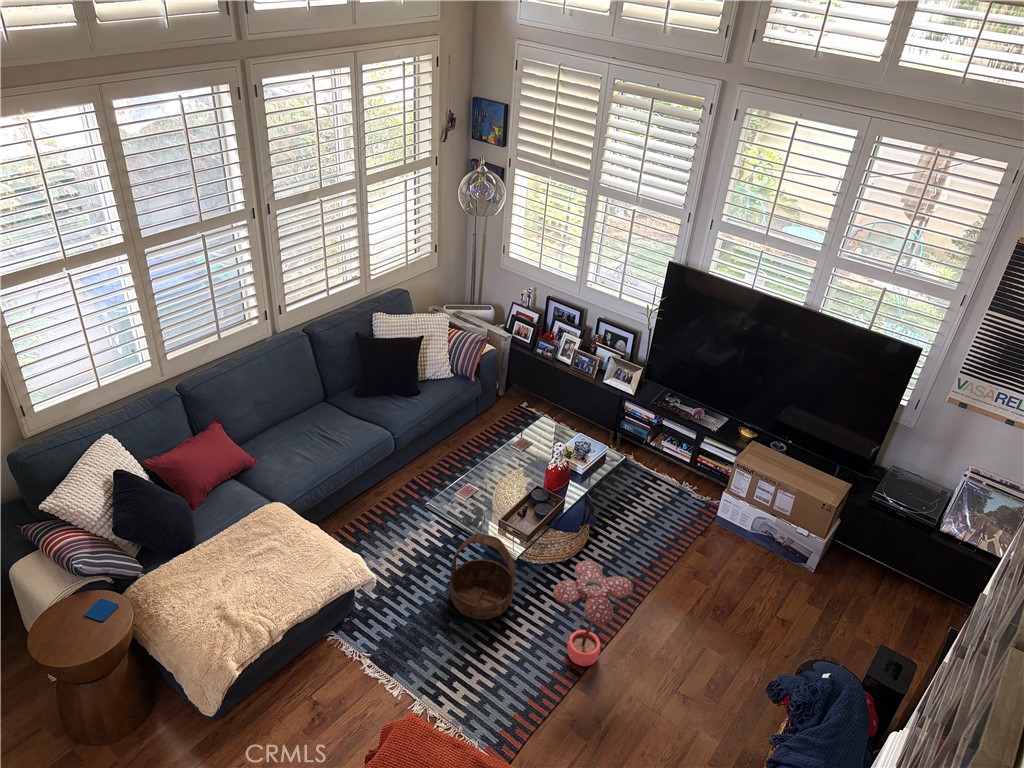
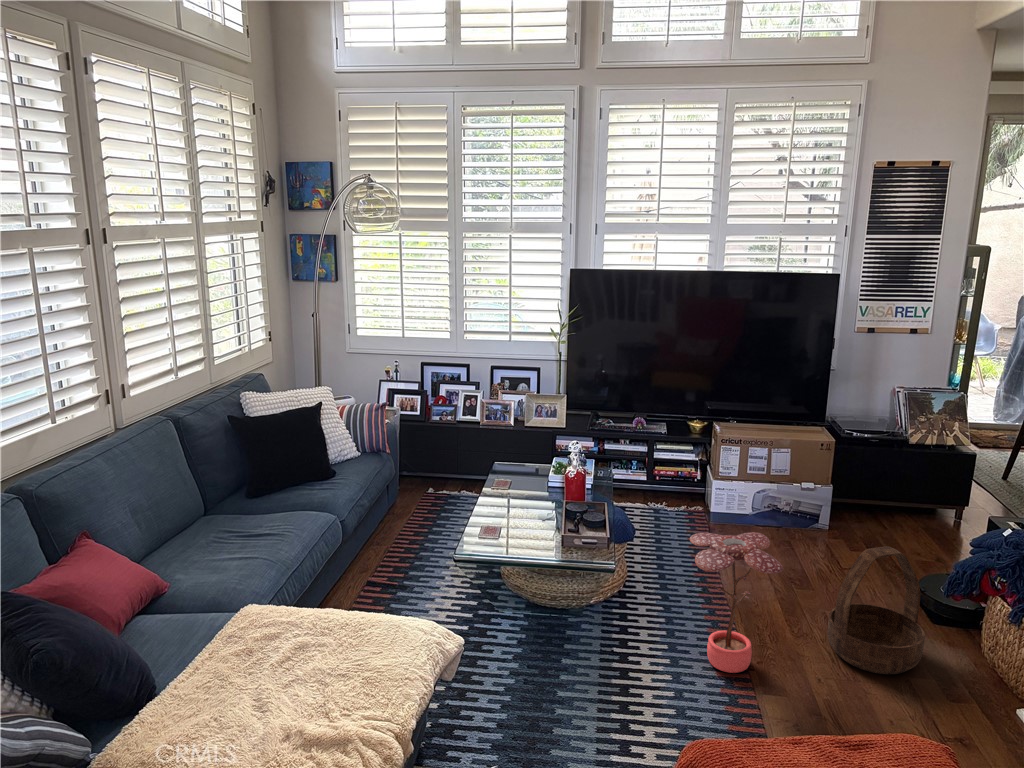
basket: present [450,533,516,619] -> present [827,546,925,674]

